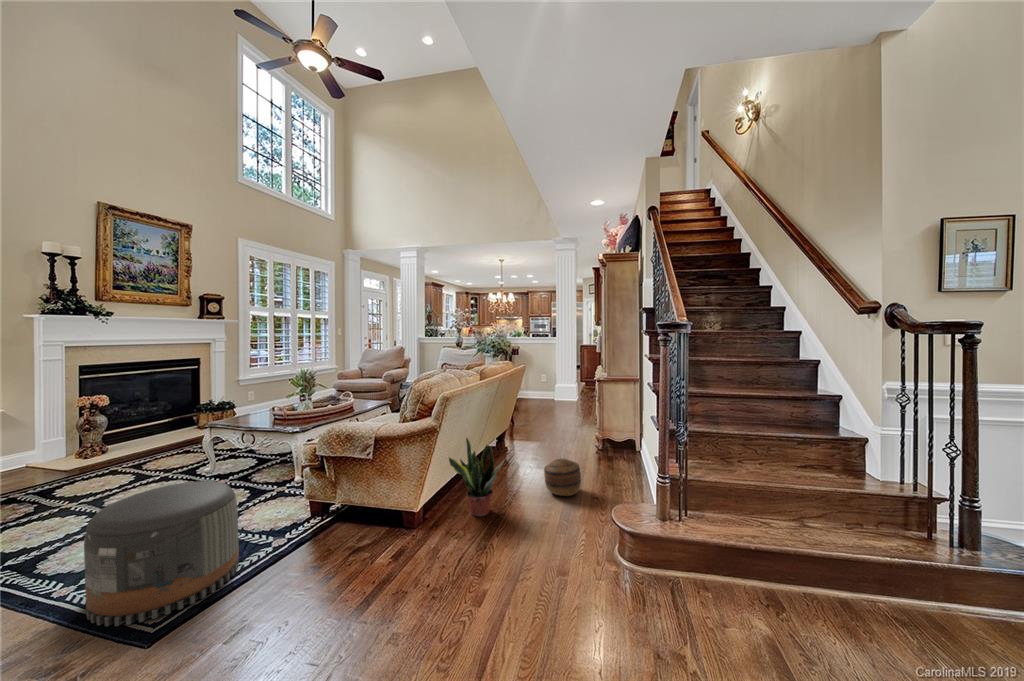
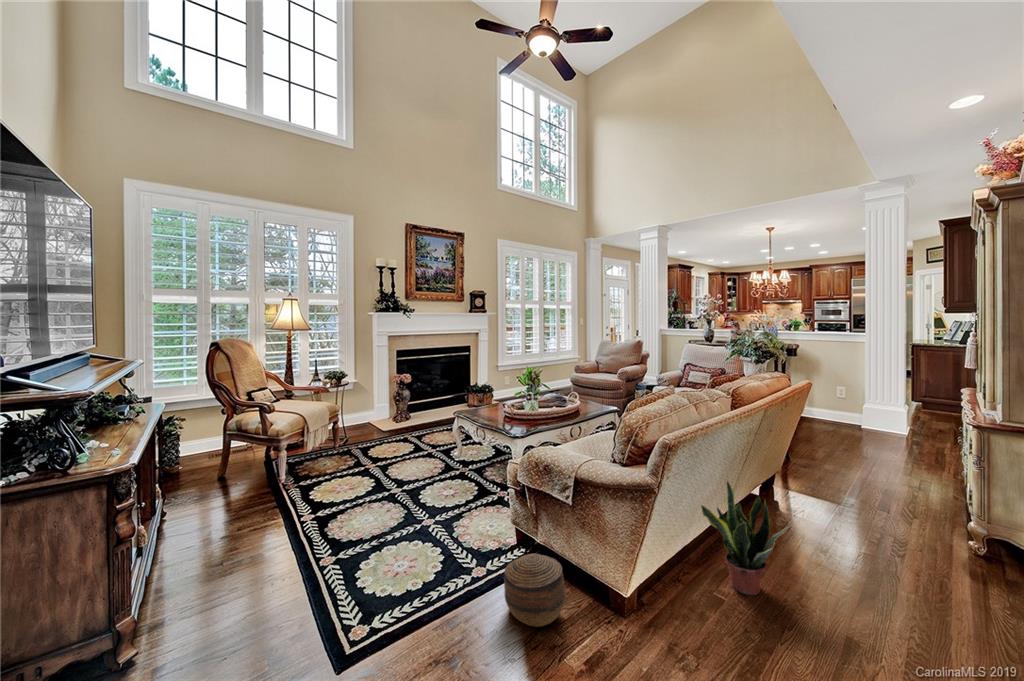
basket: present [544,459,581,496] -> present [504,554,565,627]
pouf: present [84,481,239,626] -> none [375,473,479,597]

